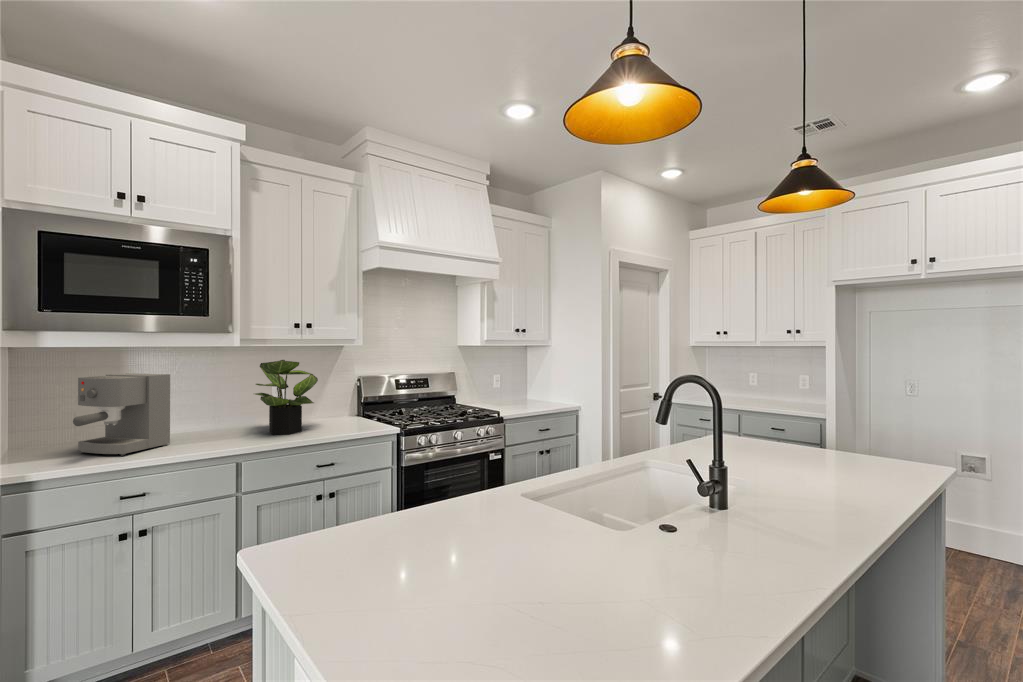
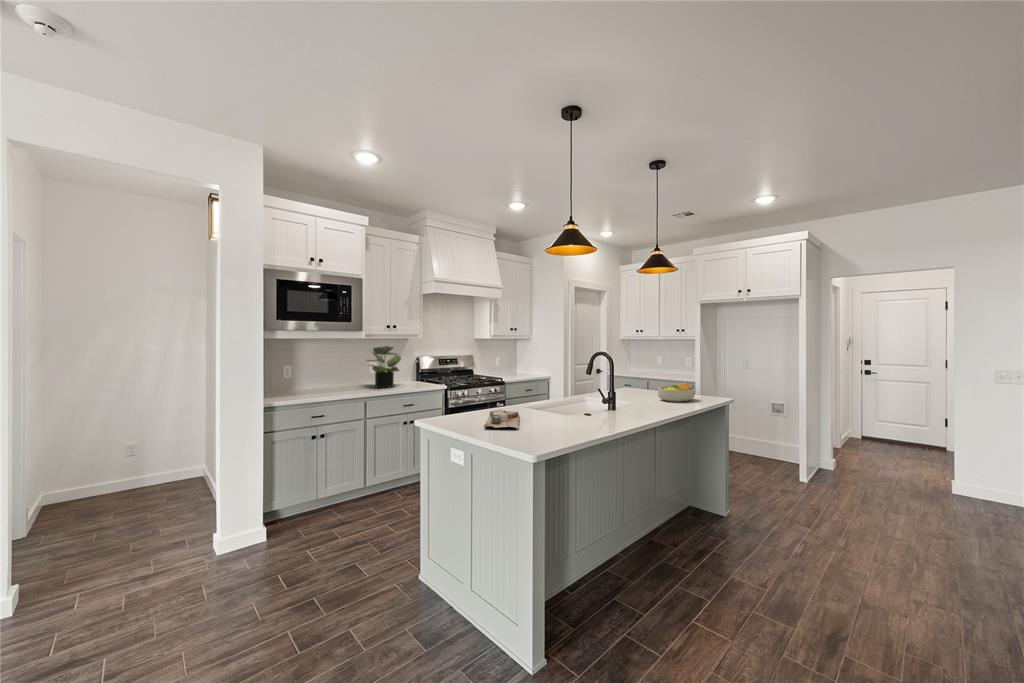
coffee maker: present [73,373,170,456] -> none [284,353,327,396]
fruit bowl: none [809,437,892,484] -> present [658,382,695,402]
cutting board: none [365,533,500,656] -> present [484,409,520,430]

